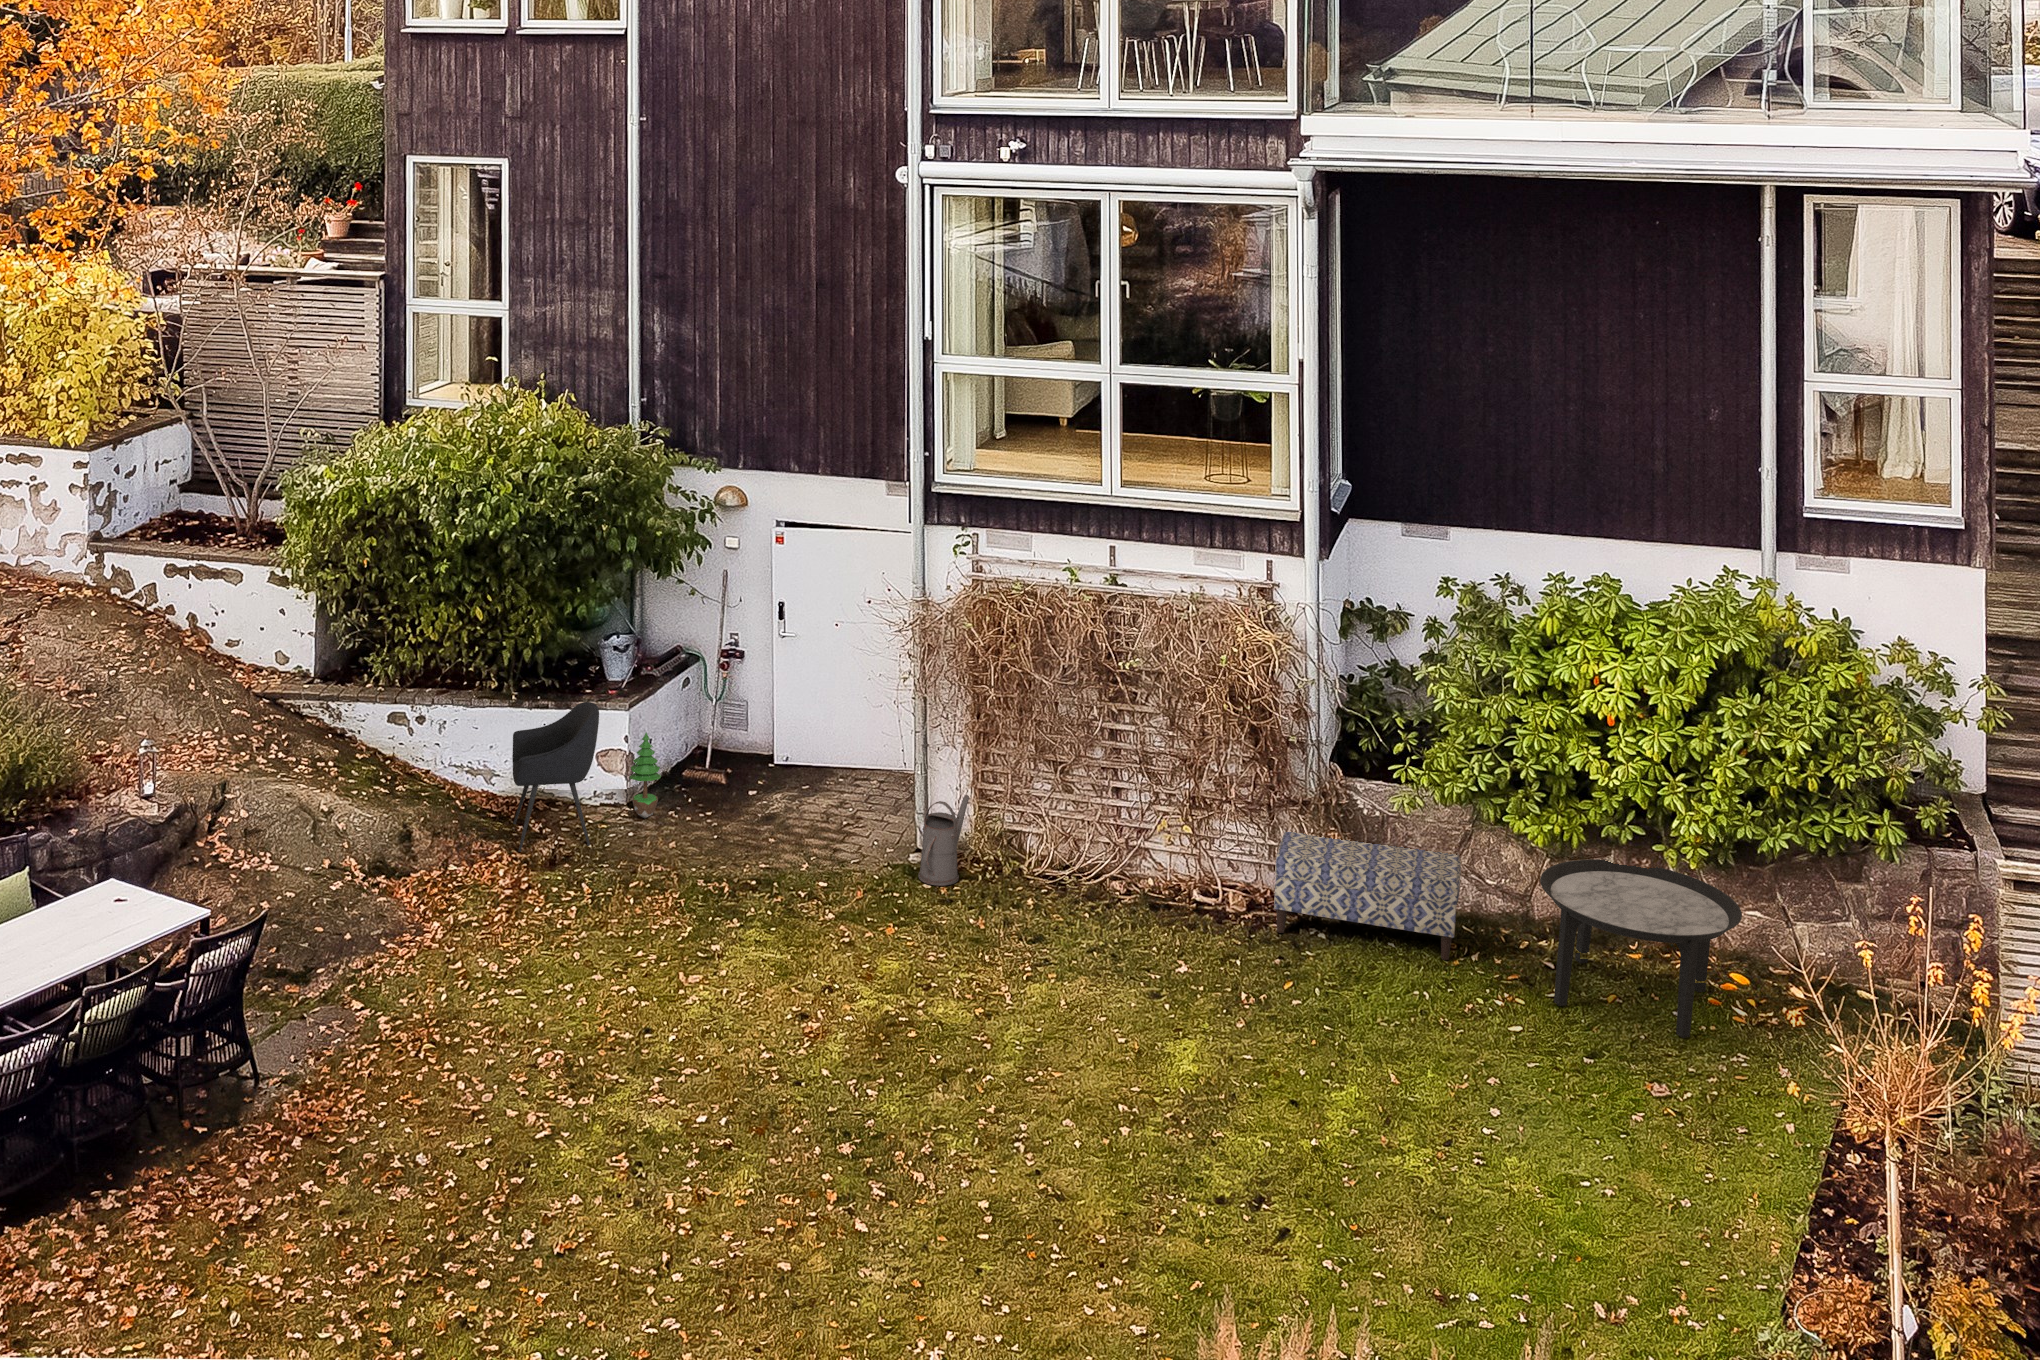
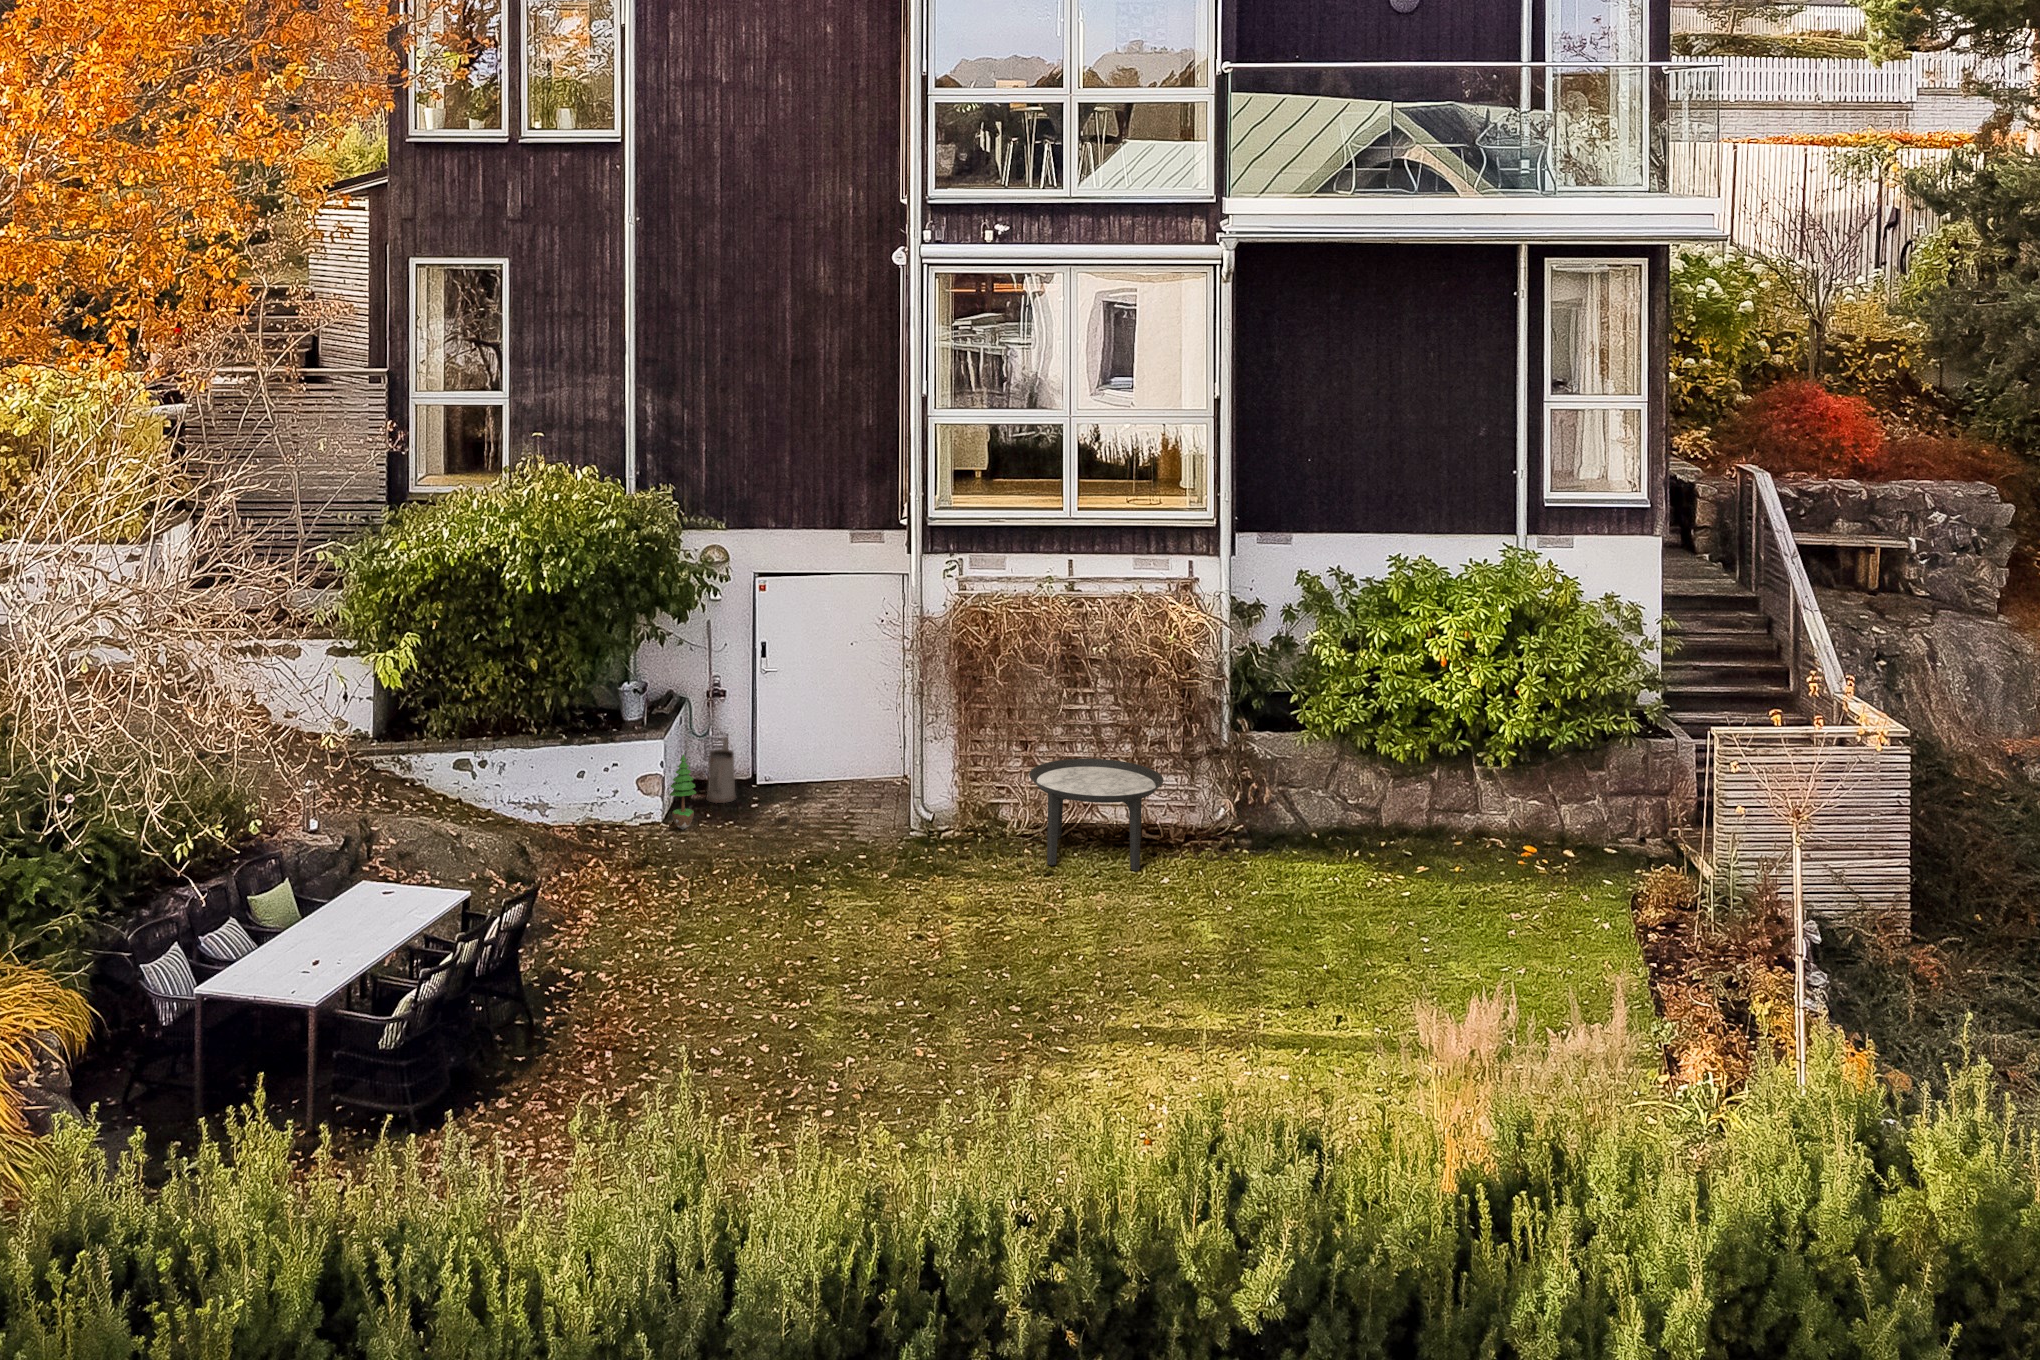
armchair: present [512,702,599,852] -> none [571,731,651,864]
watering can: present [918,795,969,886] -> present [706,737,736,803]
bench: present [1274,831,1461,960] -> none [1213,772,1356,855]
round table: present [1540,859,1742,1038] -> present [1029,759,1164,871]

